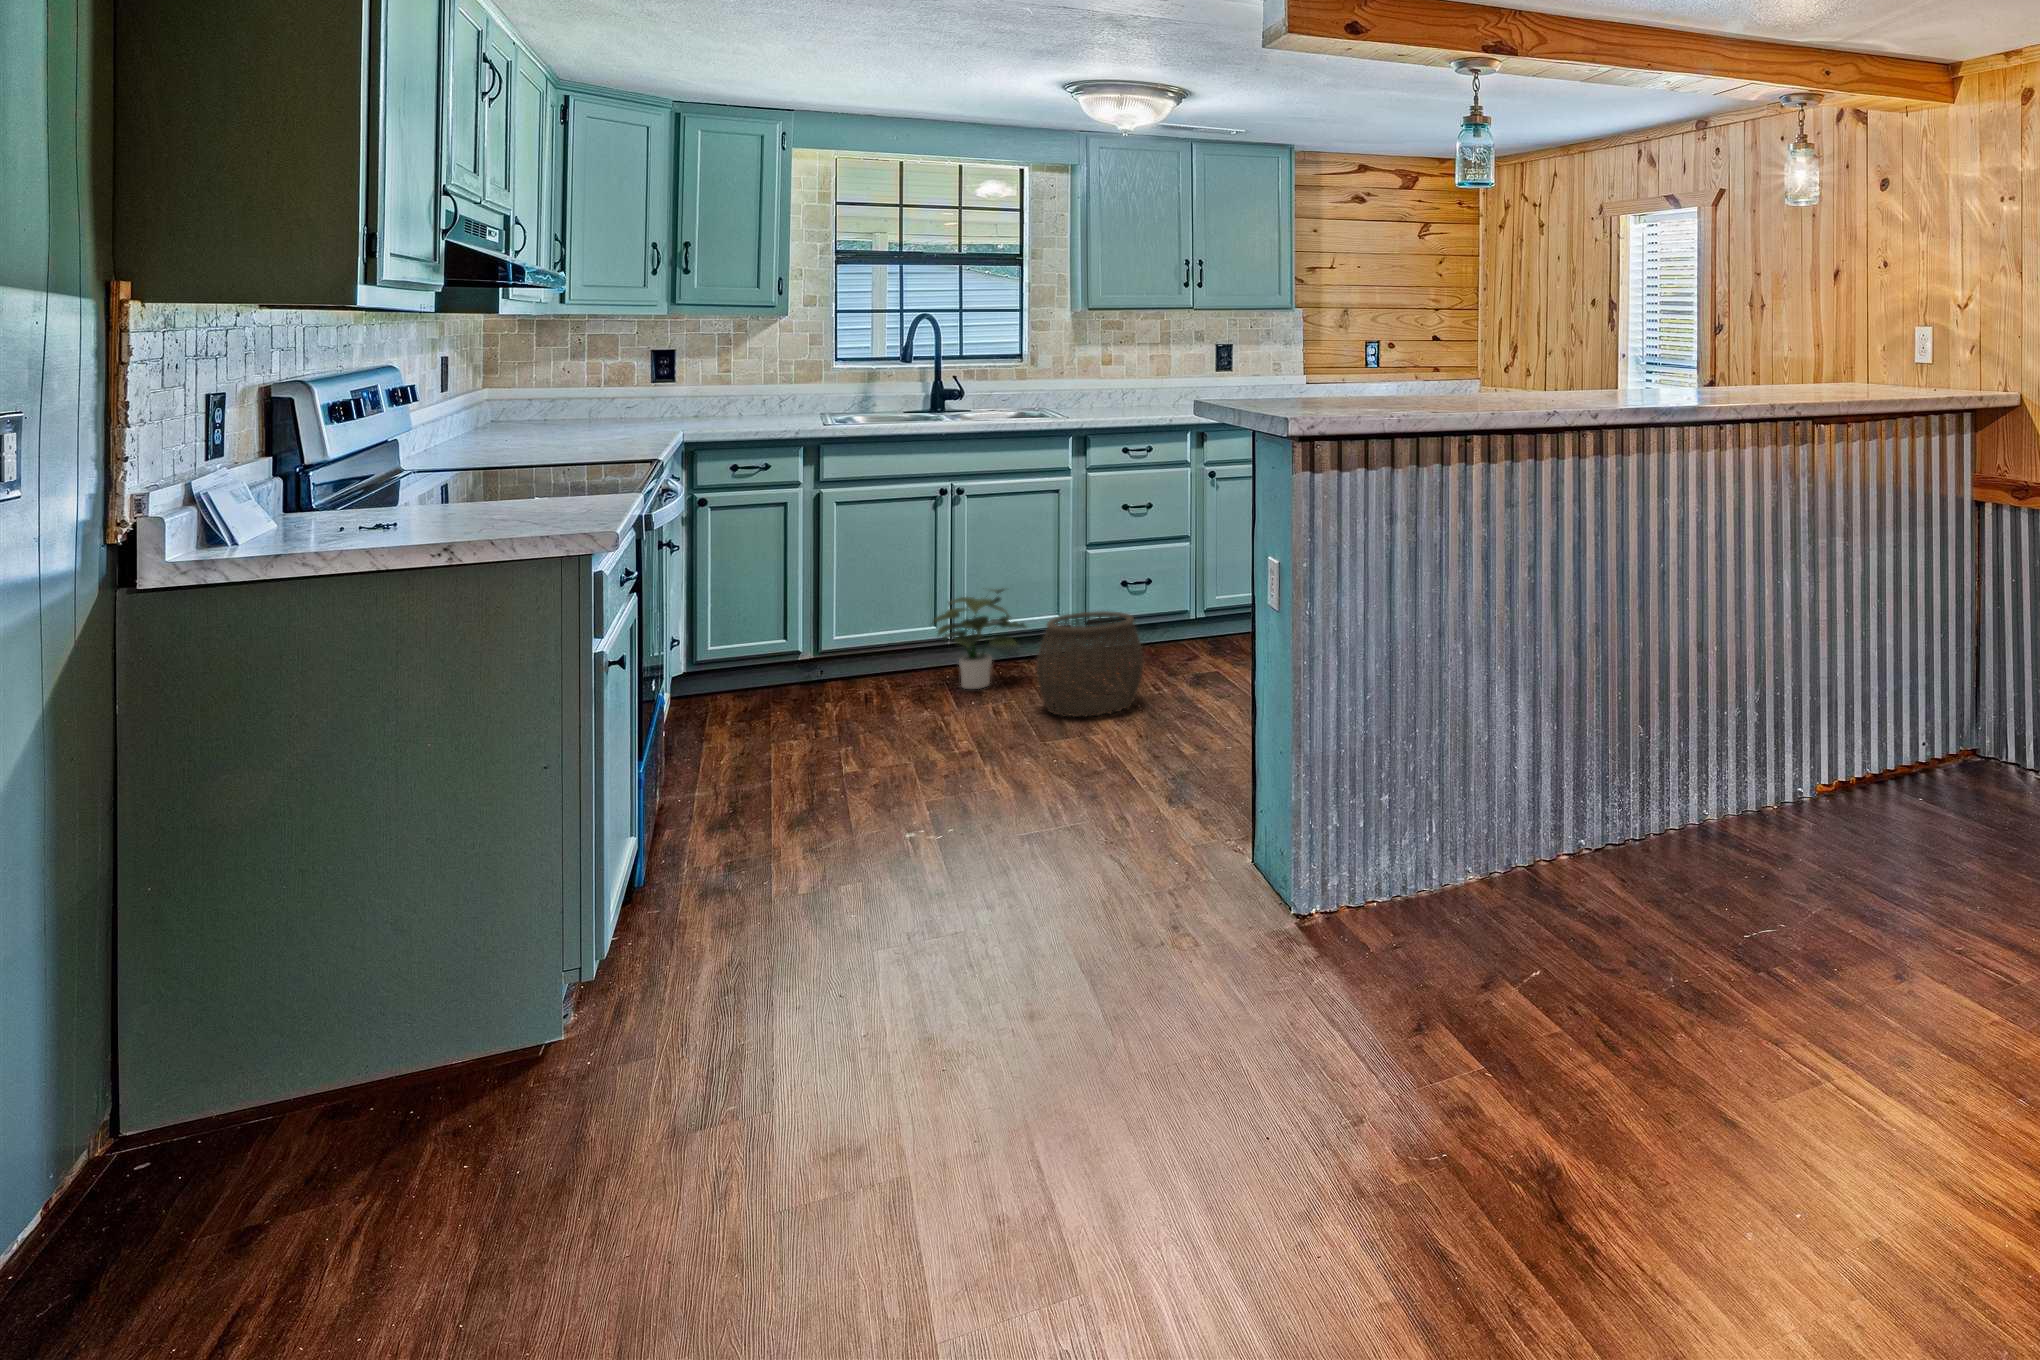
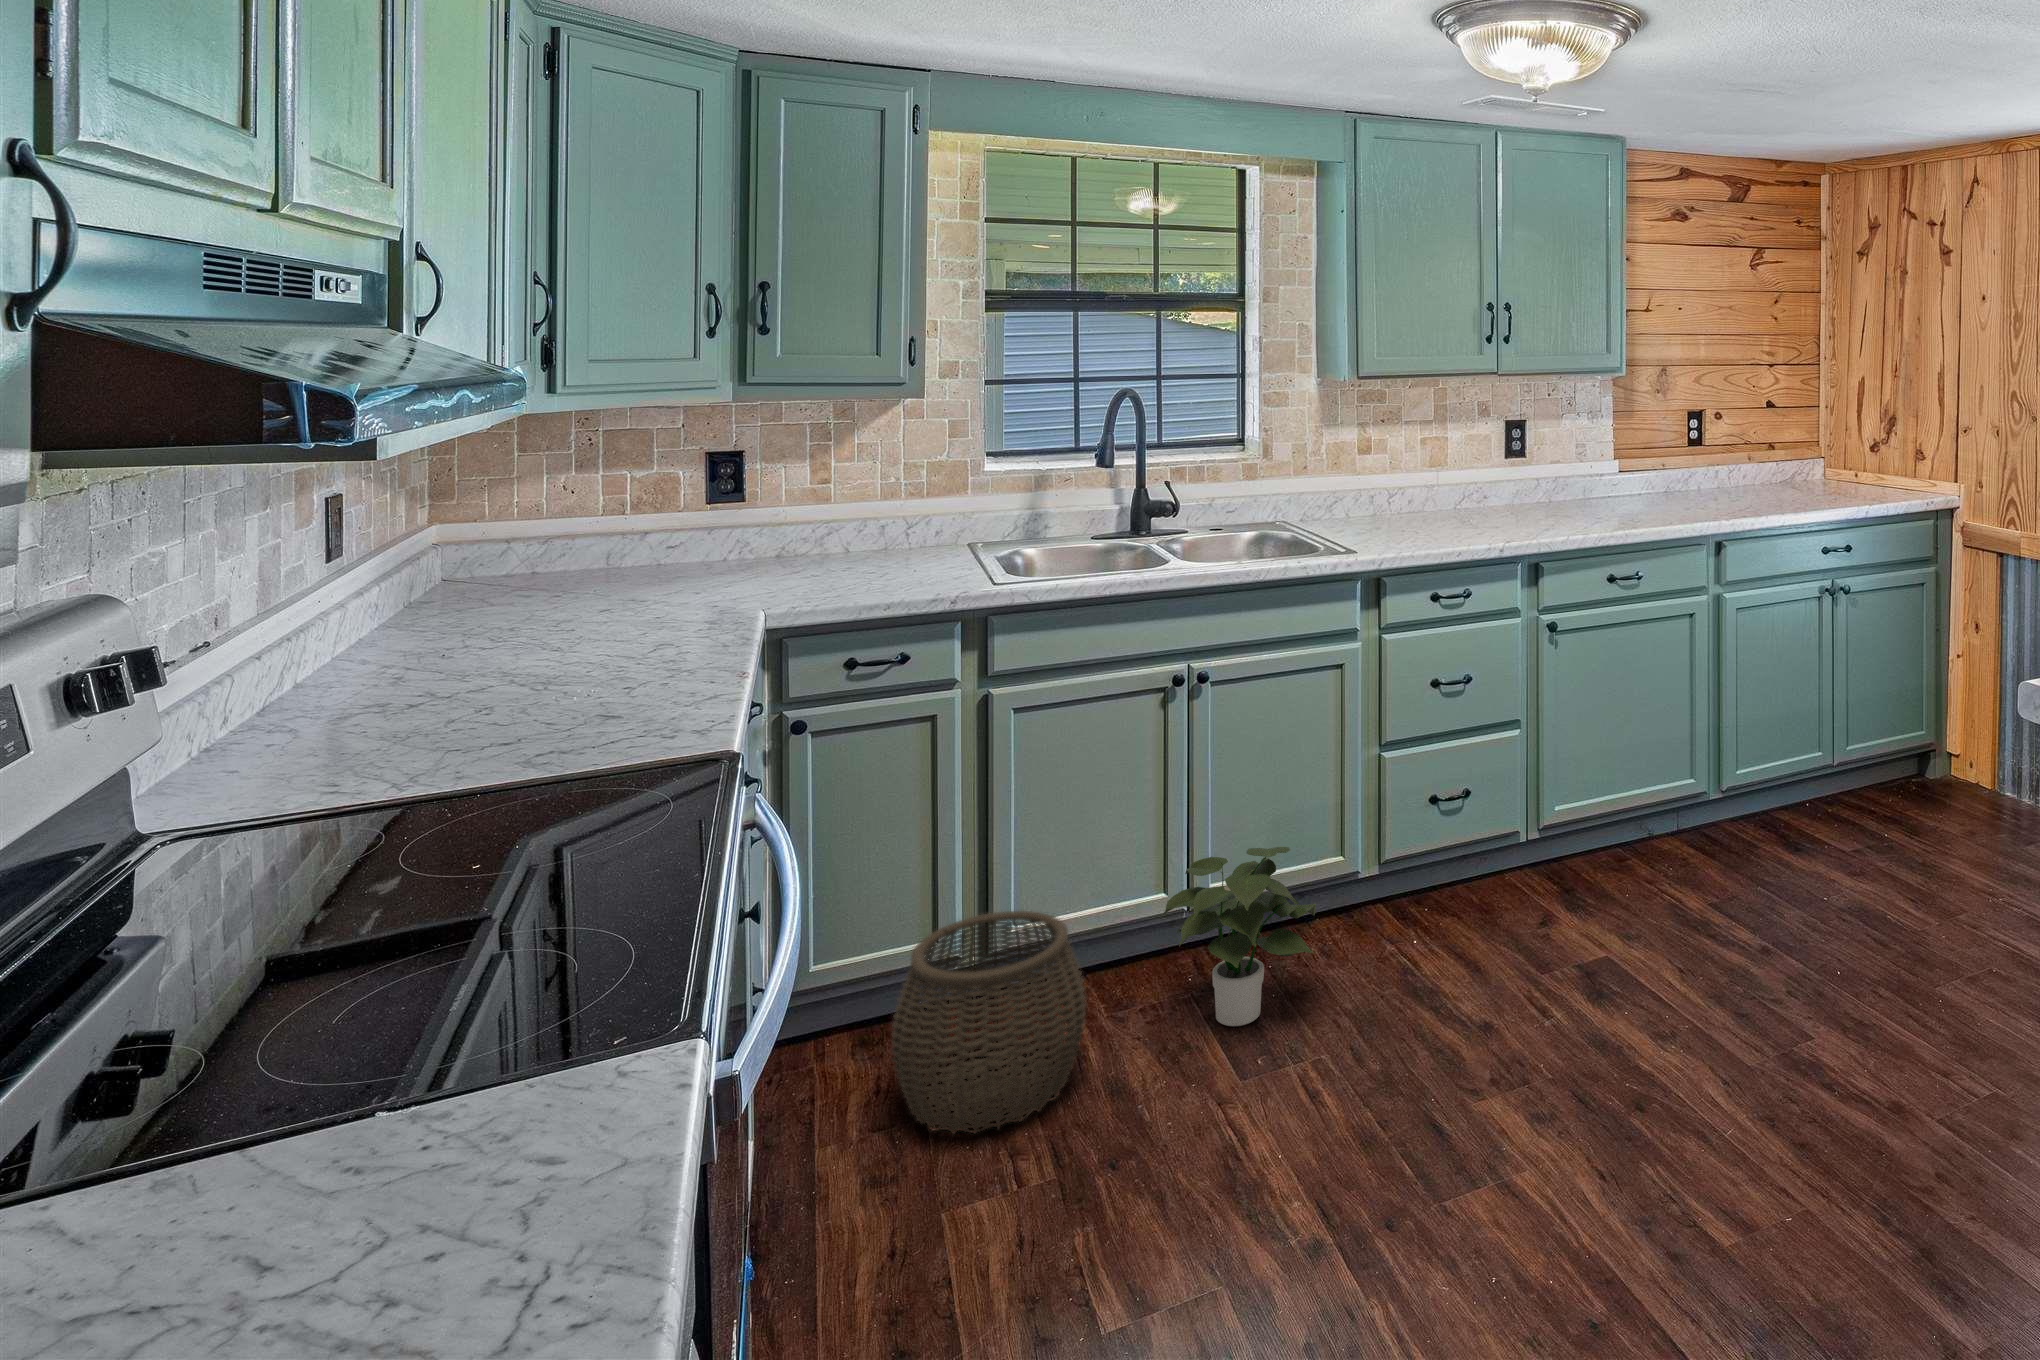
woven basket: present [1036,611,1144,717] -> present [892,911,1086,1134]

